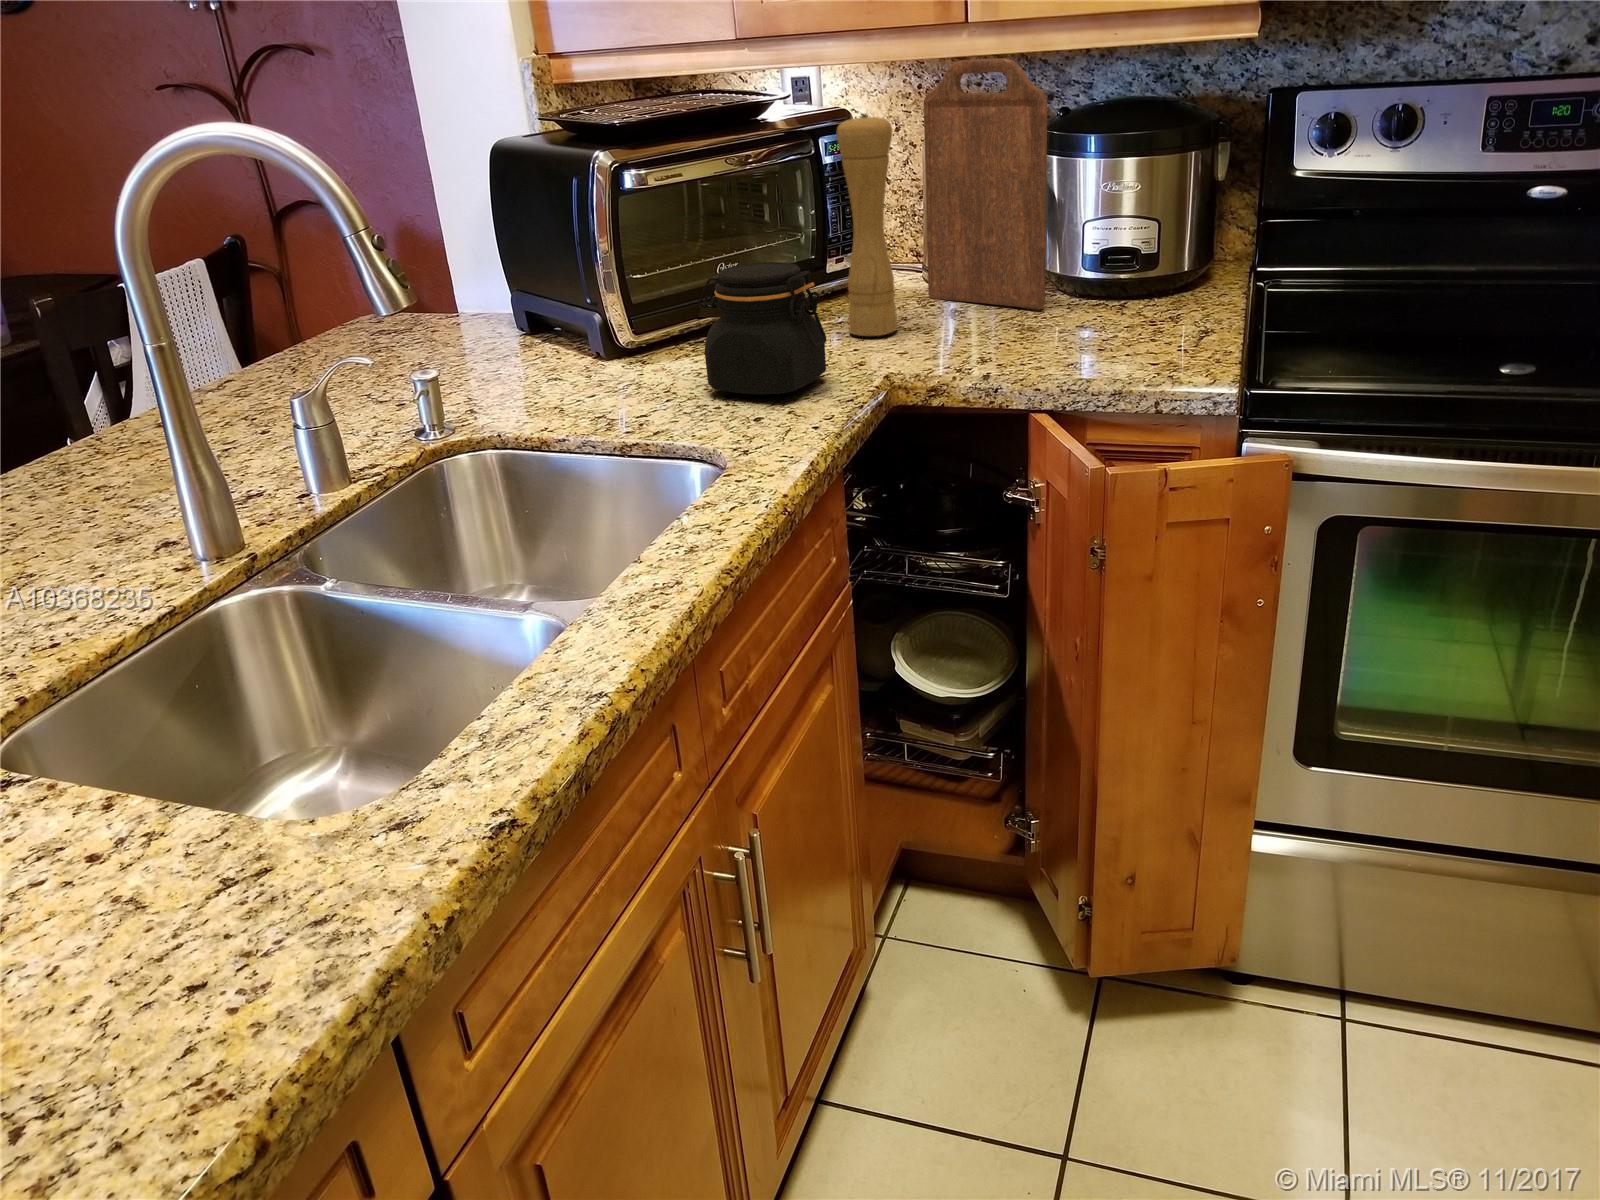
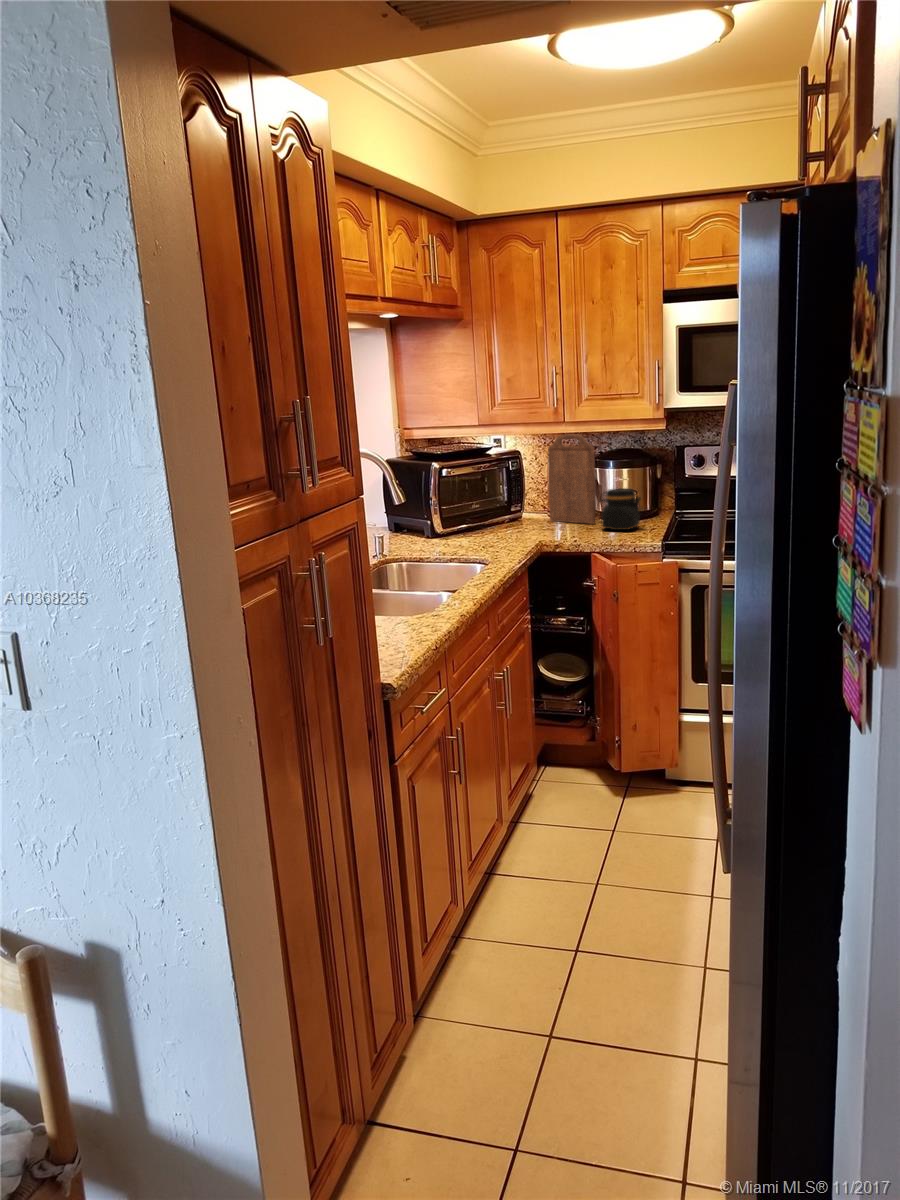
pepper mill: present [837,114,897,336] -> none [519,453,540,531]
jar: present [699,262,826,395] -> present [599,488,641,530]

